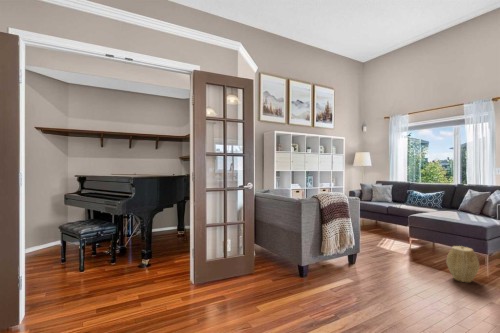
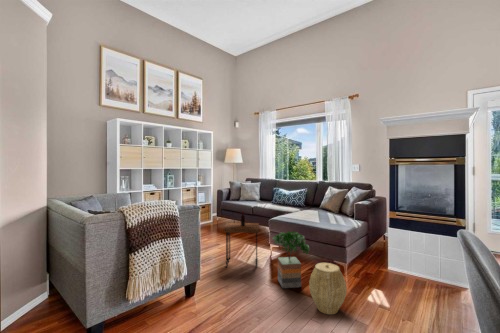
side table: none [369,207,399,253] -> present [224,211,259,267]
potted tree: none [413,223,448,267] -> present [273,232,309,288]

